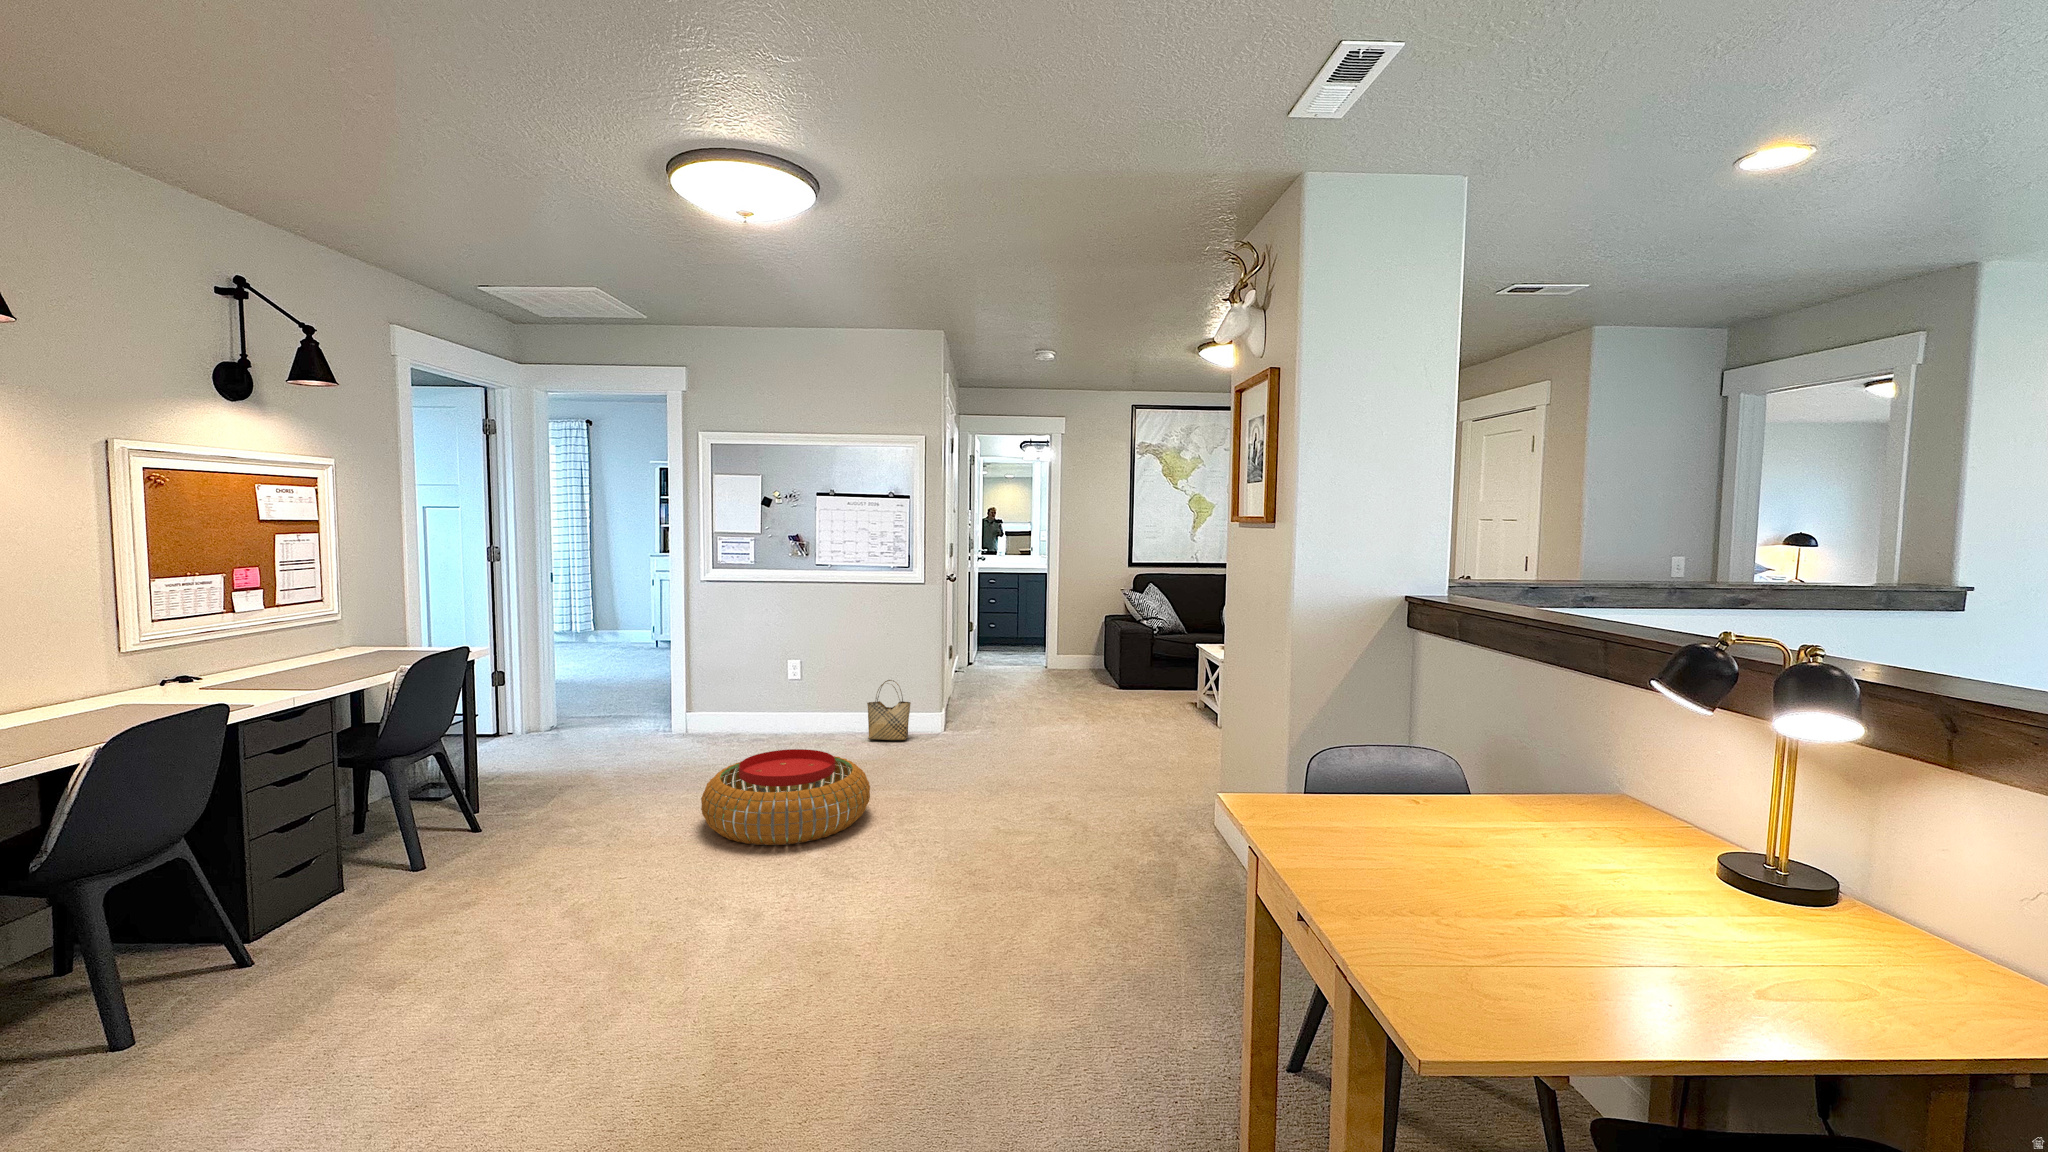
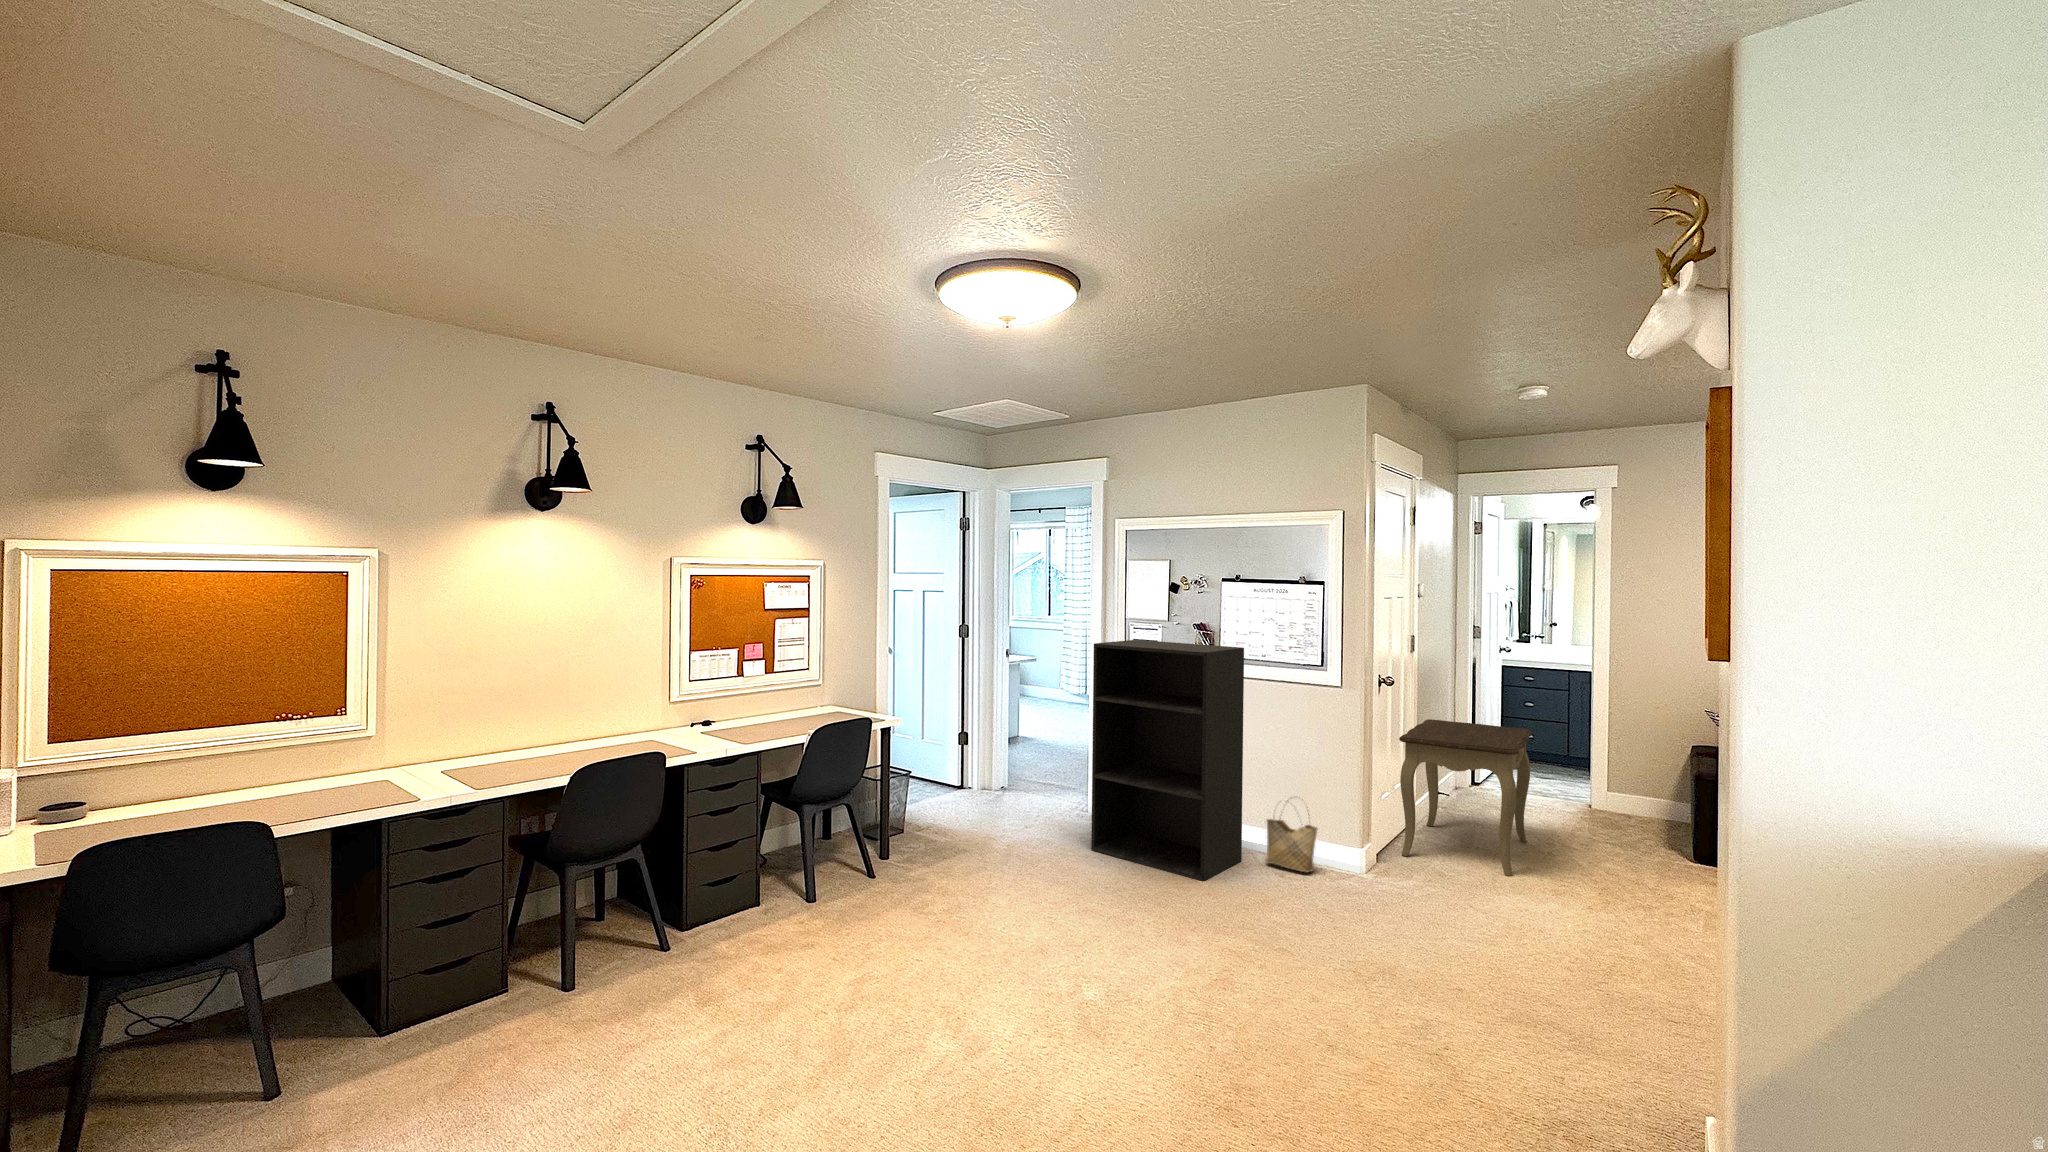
bookshelf: none [704,553,847,762] -> present [1091,640,1244,881]
side table: none [954,611,1038,717] -> present [1399,719,1532,876]
pouf: present [701,749,870,845] -> none [1017,860,1192,972]

